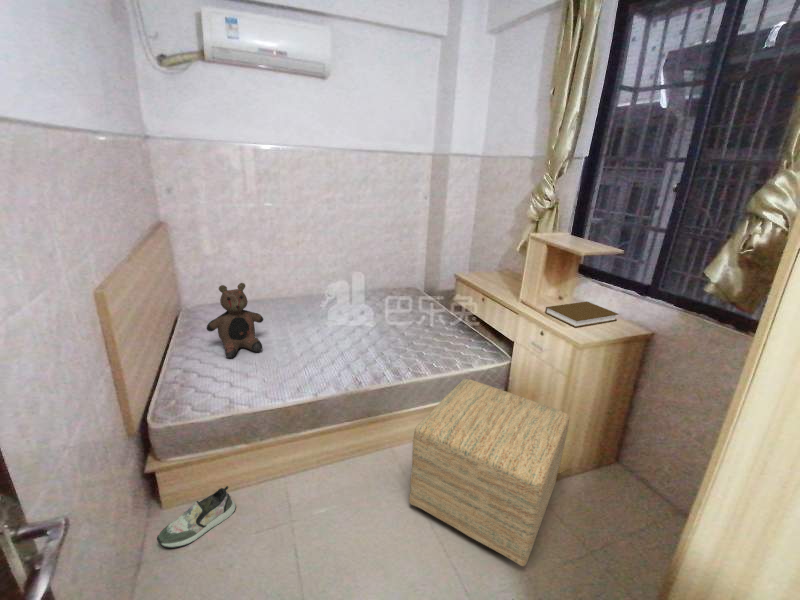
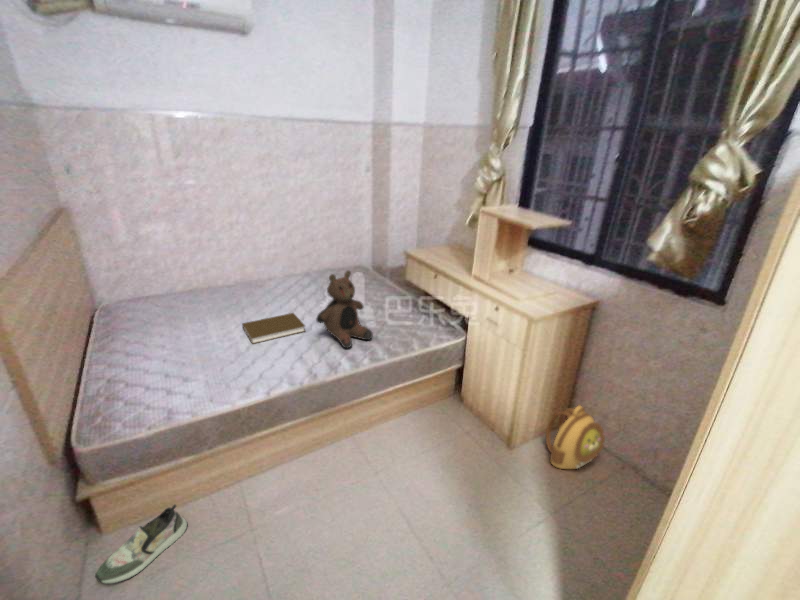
teddy bear: present [206,283,263,358] -> present [317,271,373,348]
book: present [545,302,618,327] -> present [242,313,305,344]
ottoman: present [409,379,570,566] -> none [376,359,528,540]
backpack: none [589,441,655,509] -> present [546,405,605,469]

